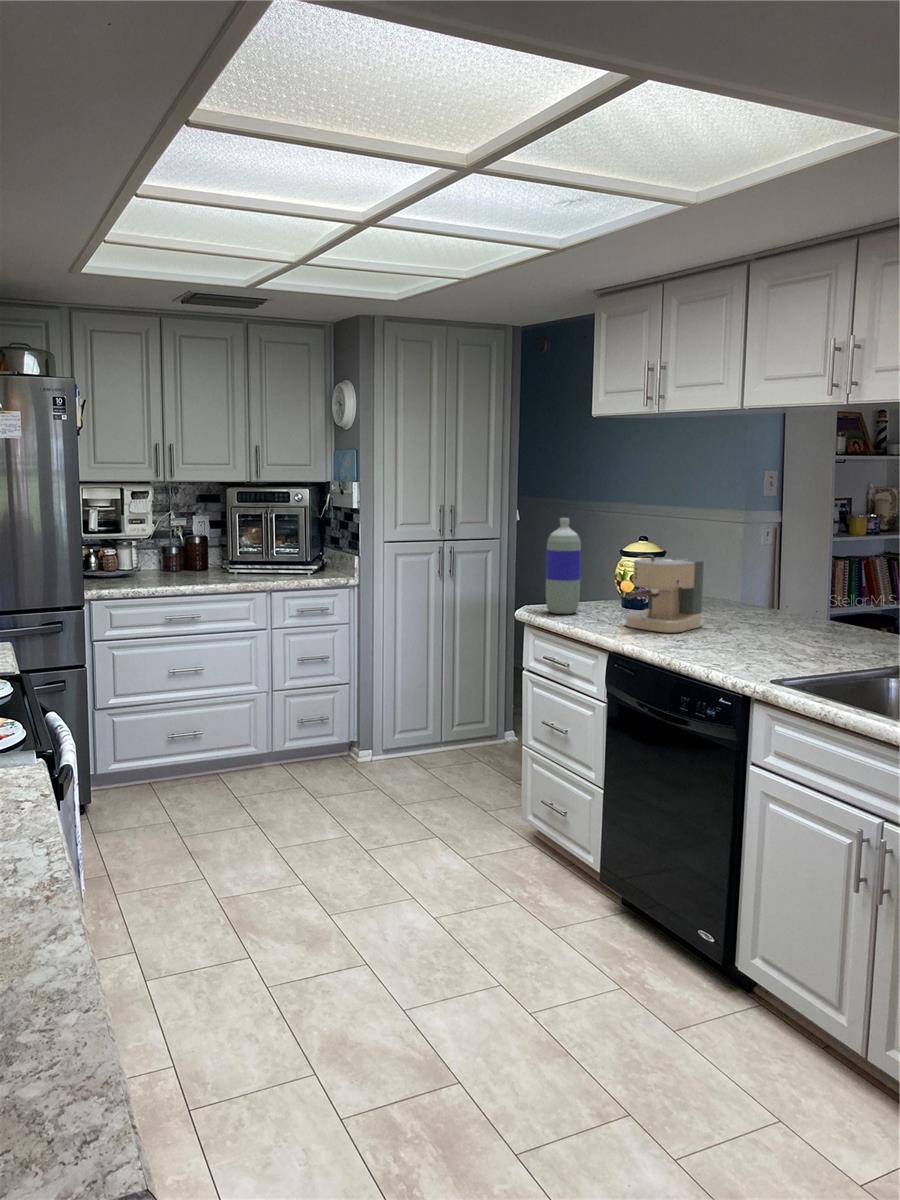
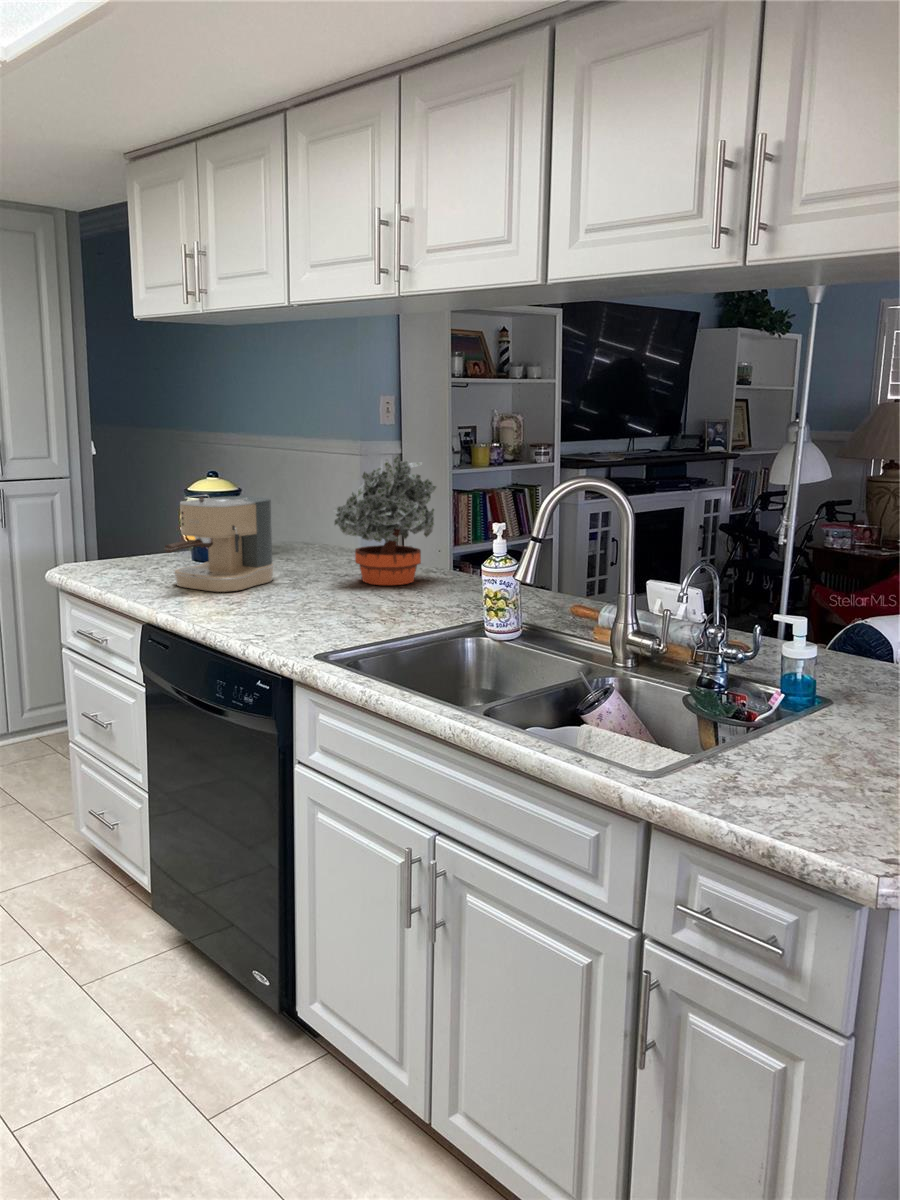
bottle: present [546,518,581,614] -> none [79,450,128,573]
potted plant: none [759,526,849,635] -> present [334,456,437,585]

